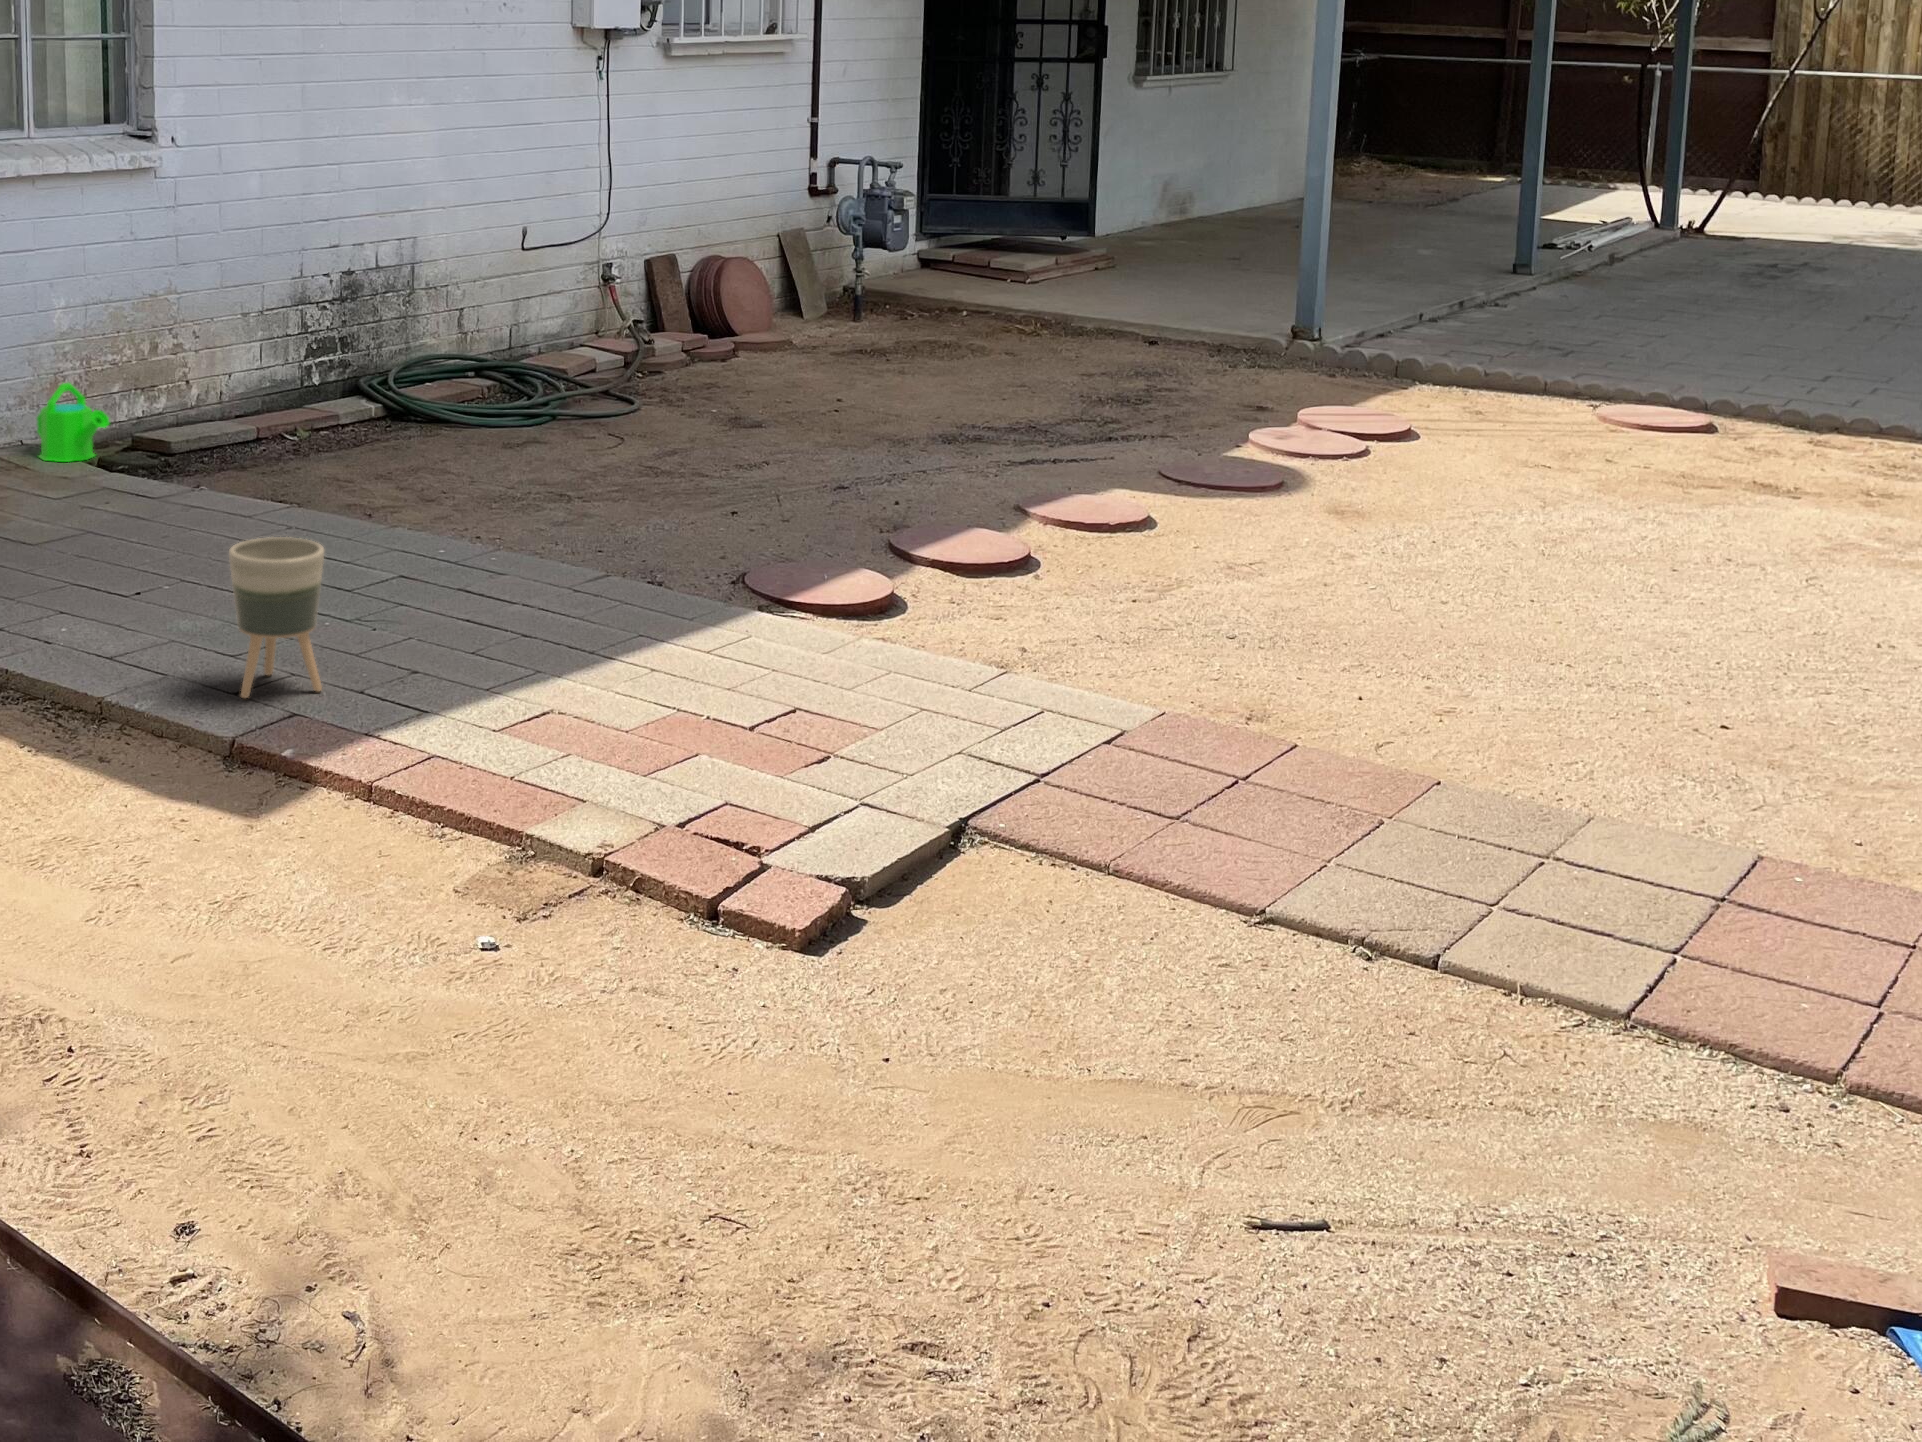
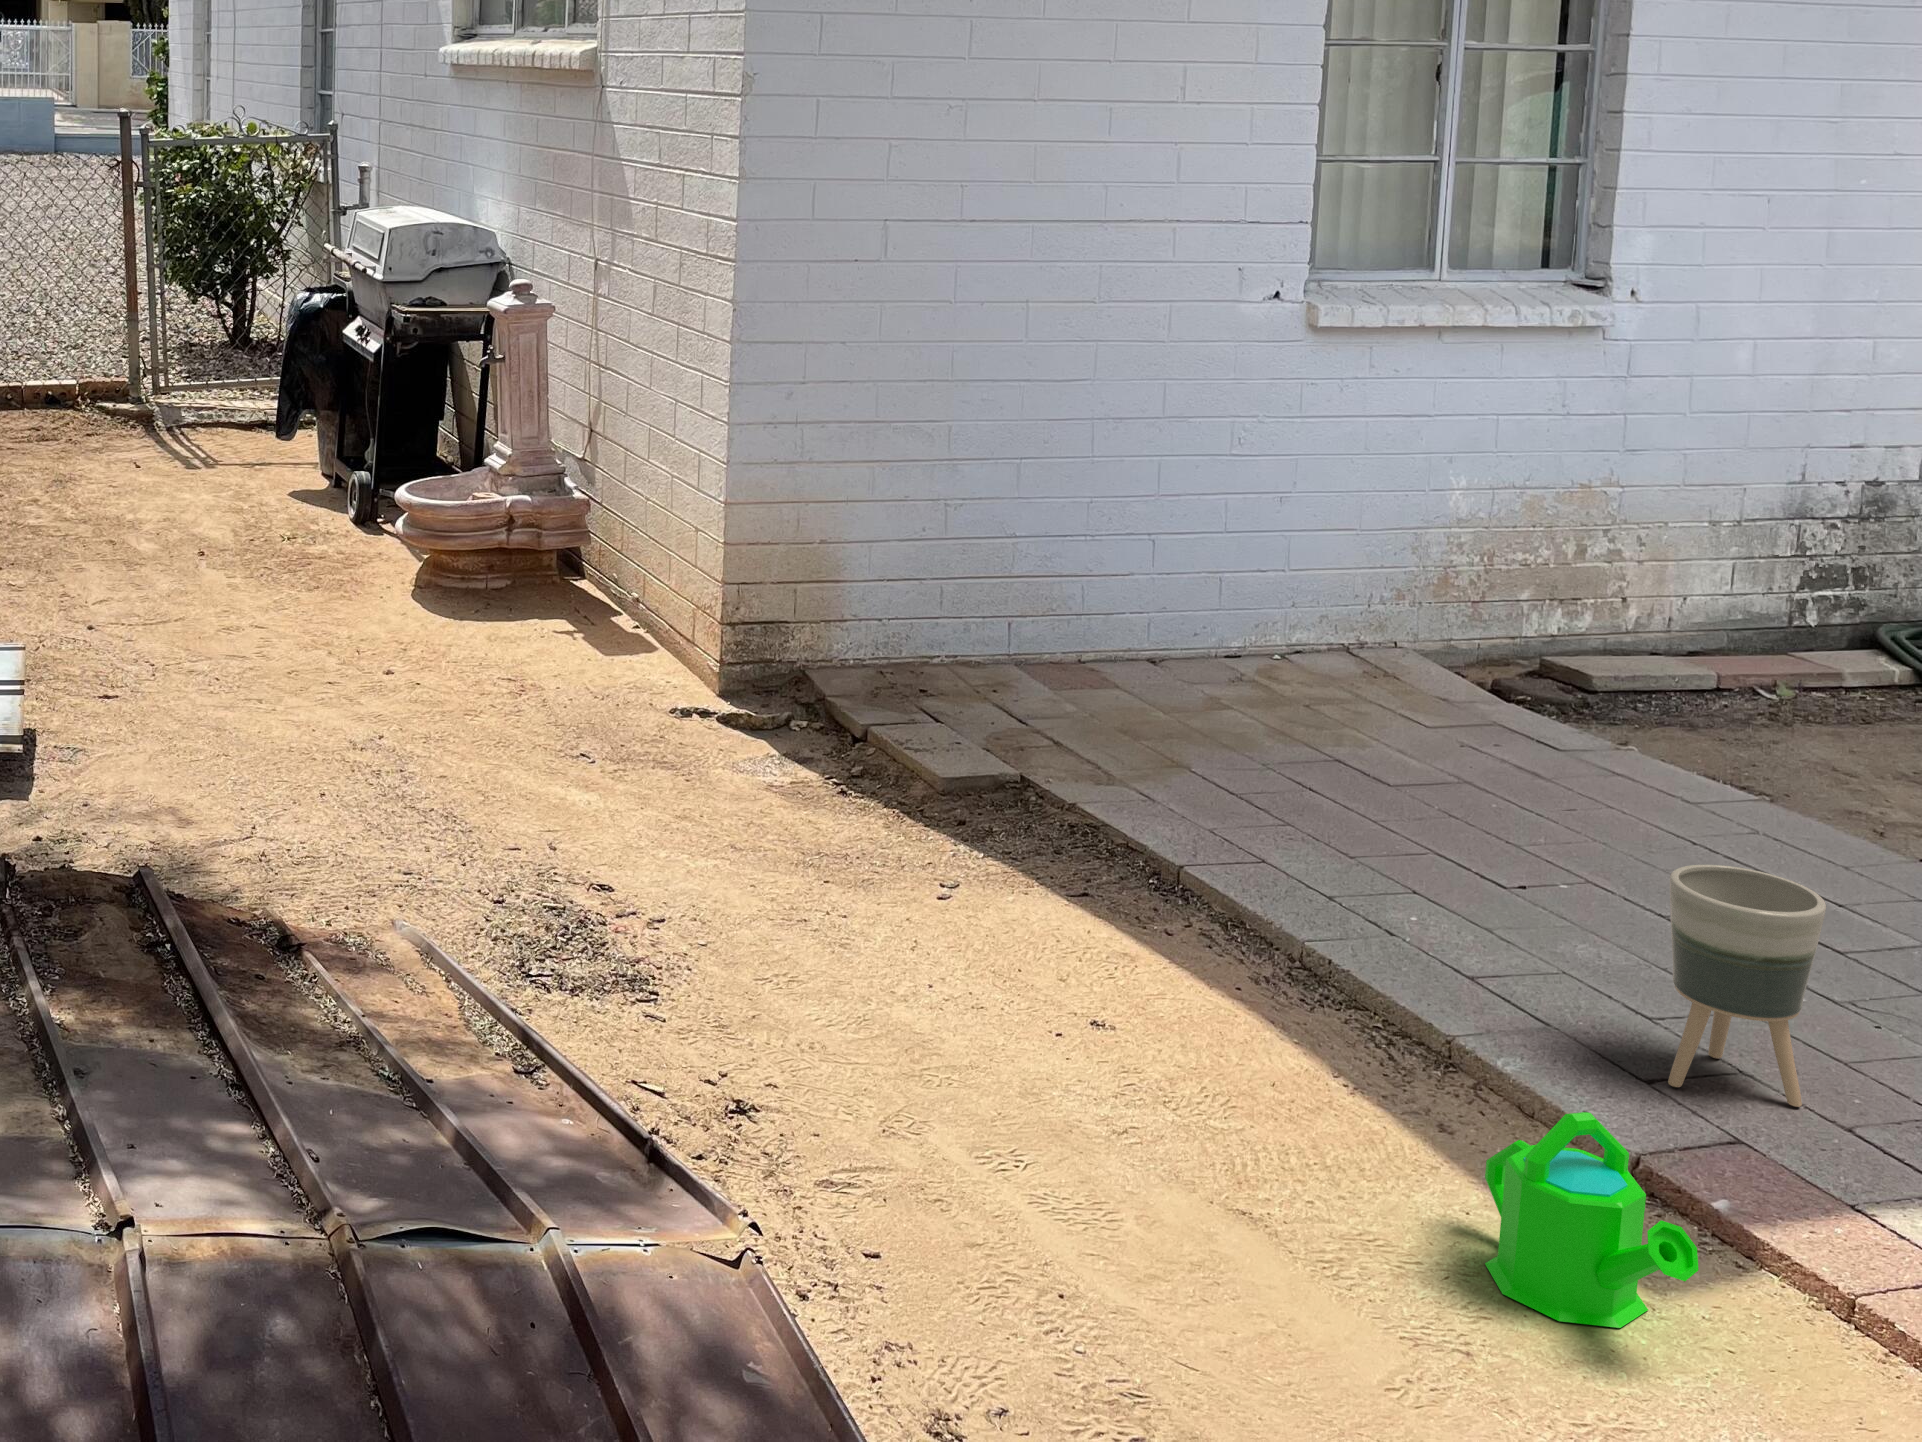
watering can: present [37,383,109,462] -> present [1485,1112,1699,1328]

